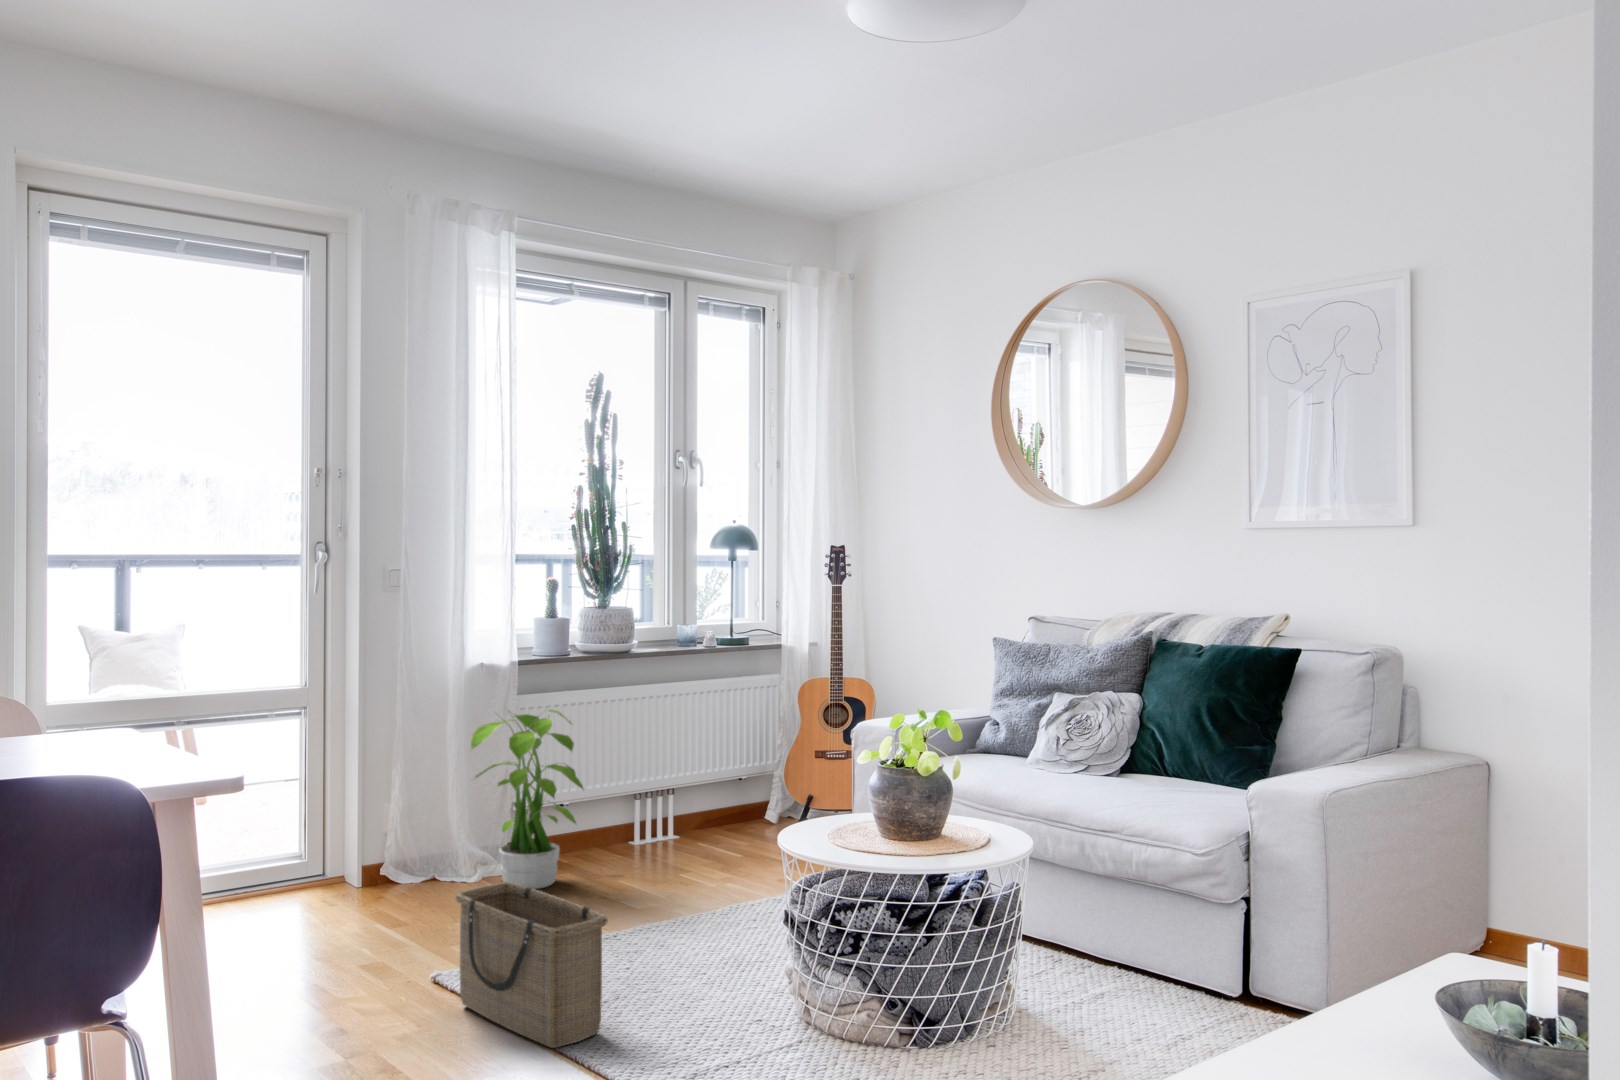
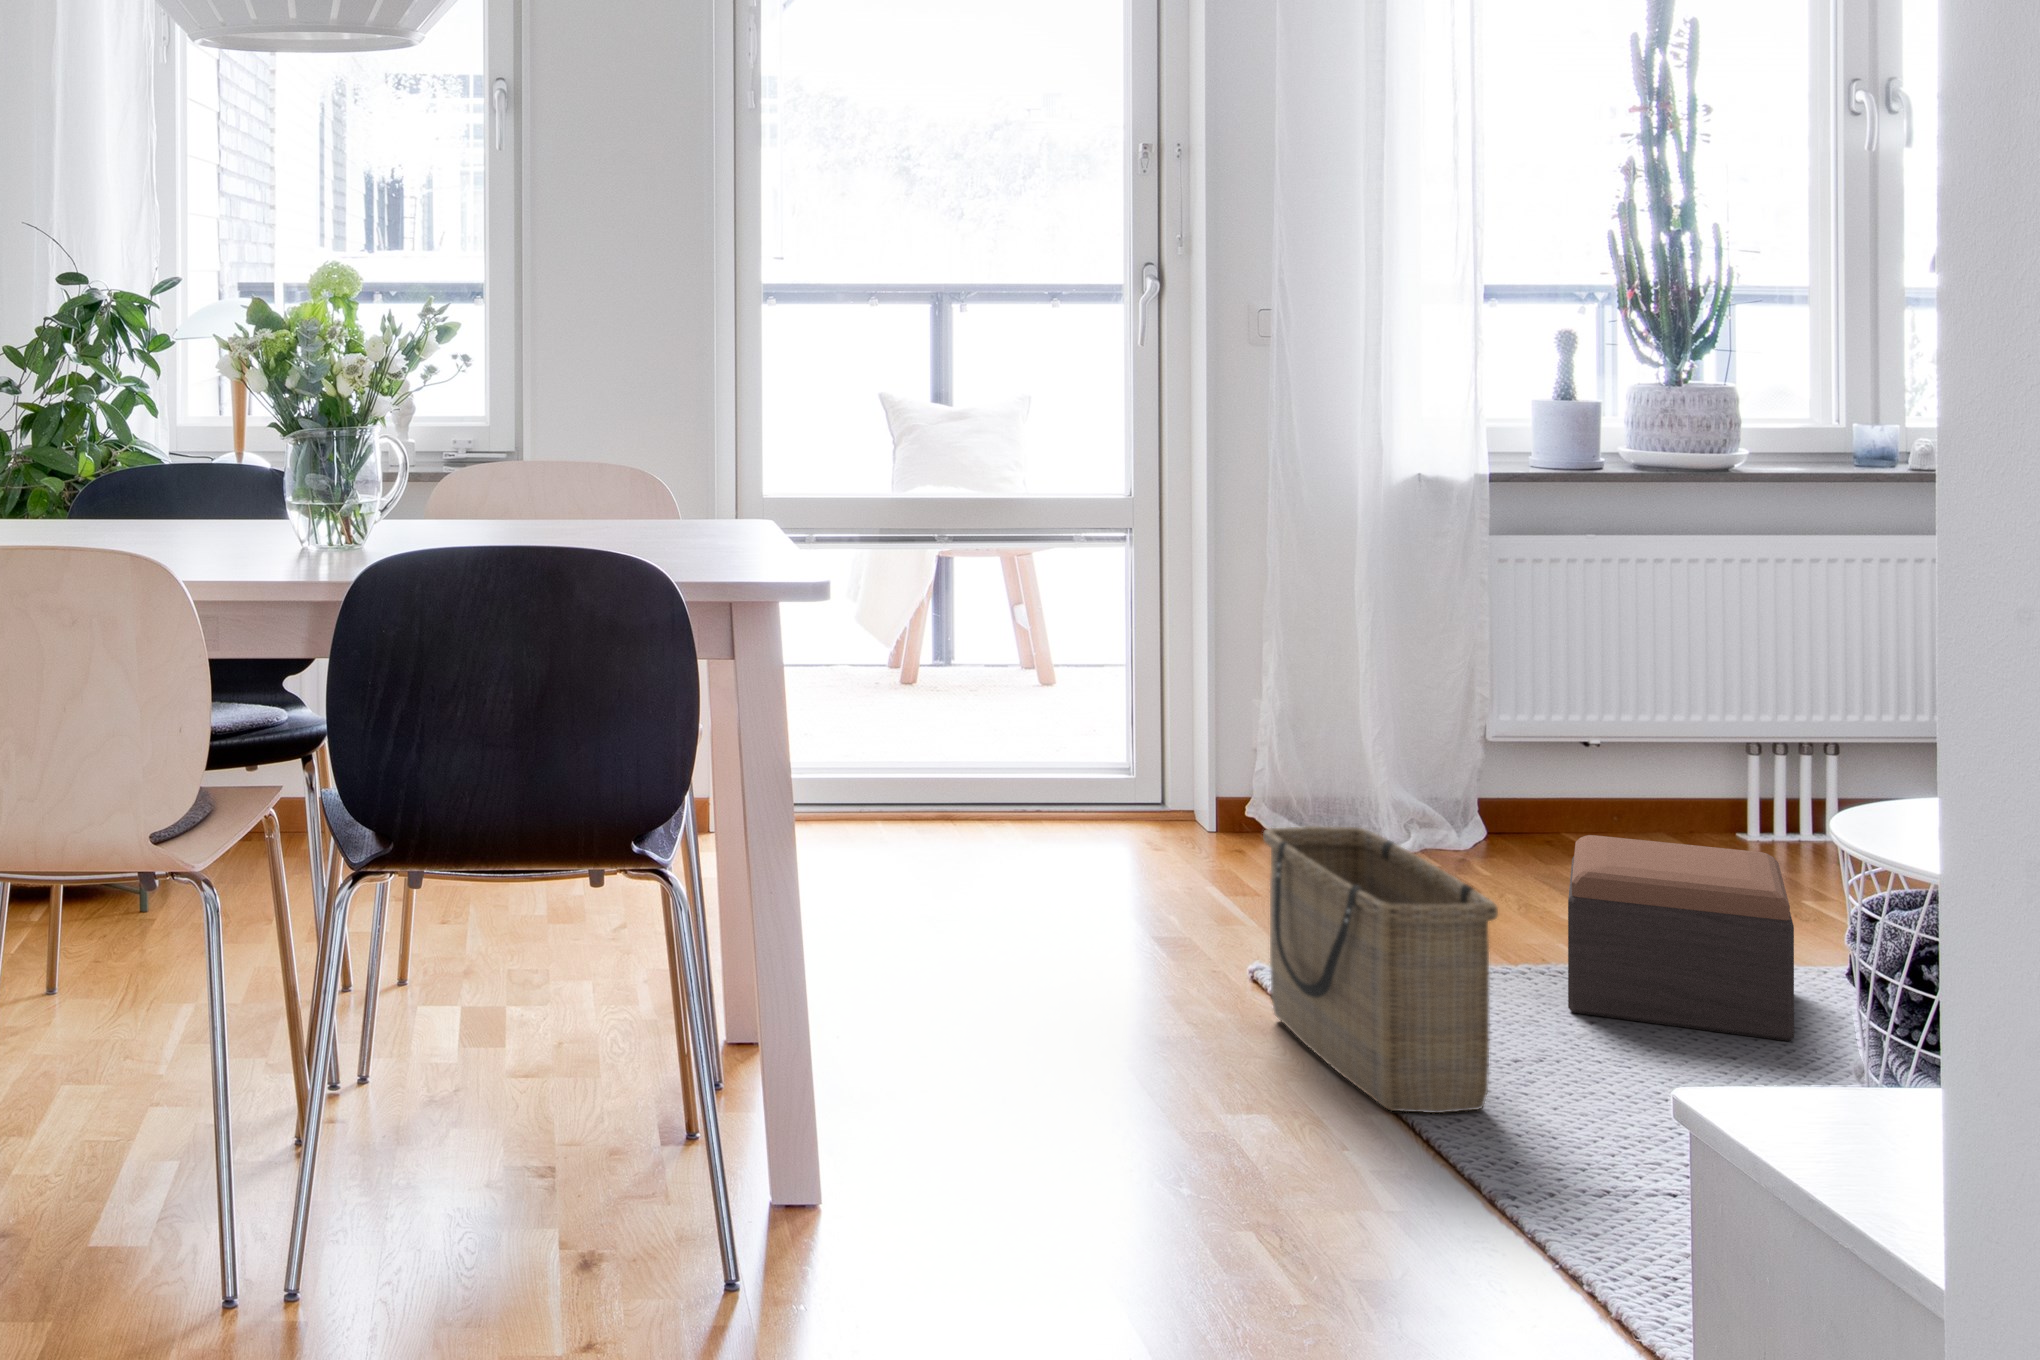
potted plant: present [470,709,584,889] -> none [1379,552,1599,879]
footstool: none [593,856,712,962] -> present [1568,835,1794,1041]

